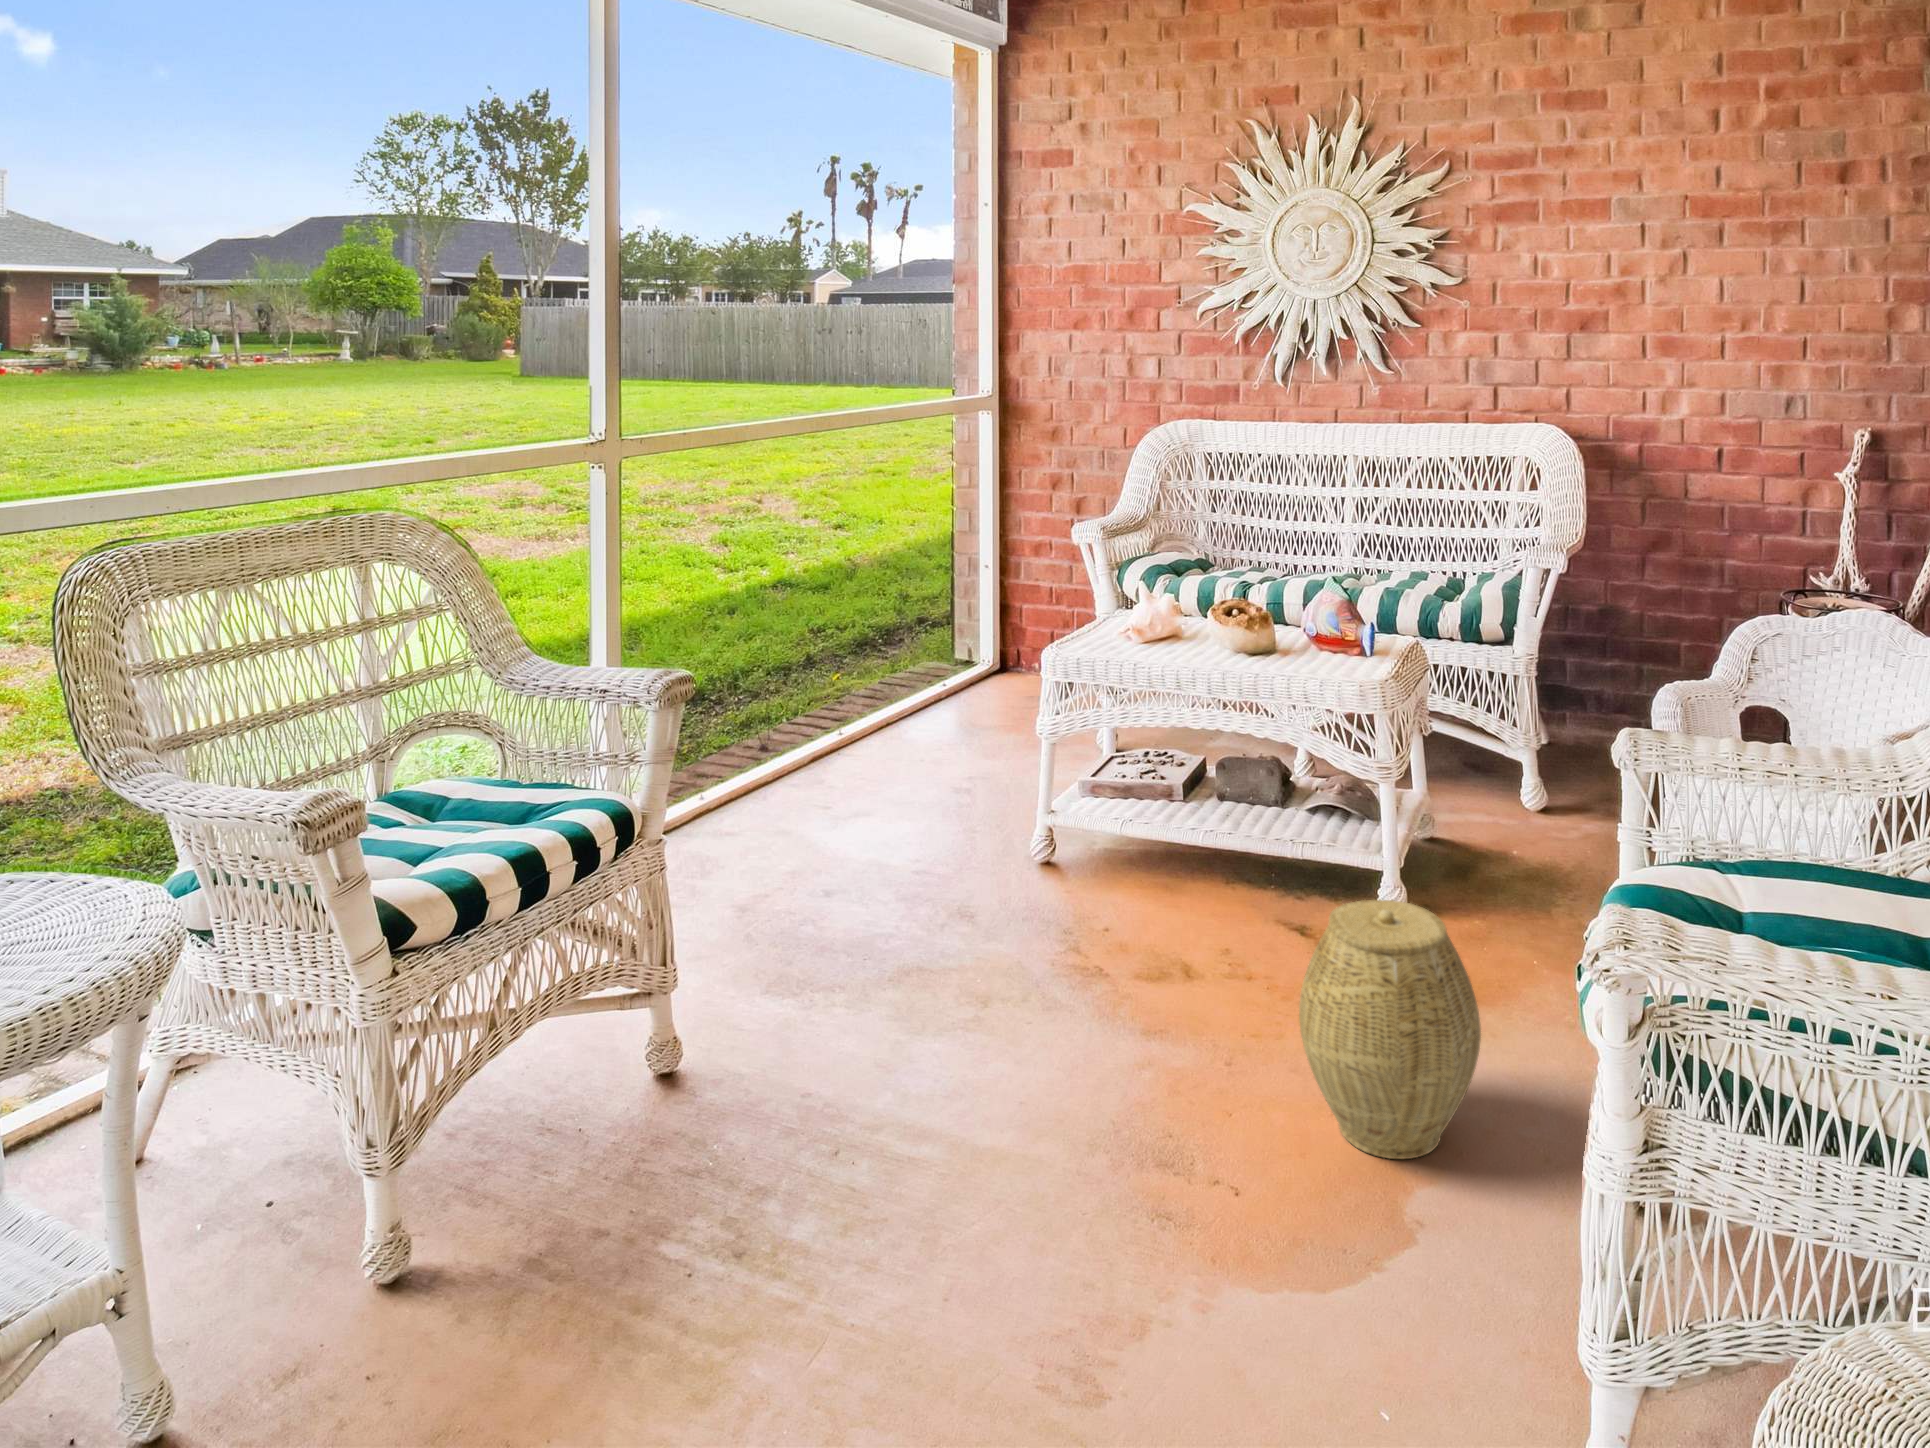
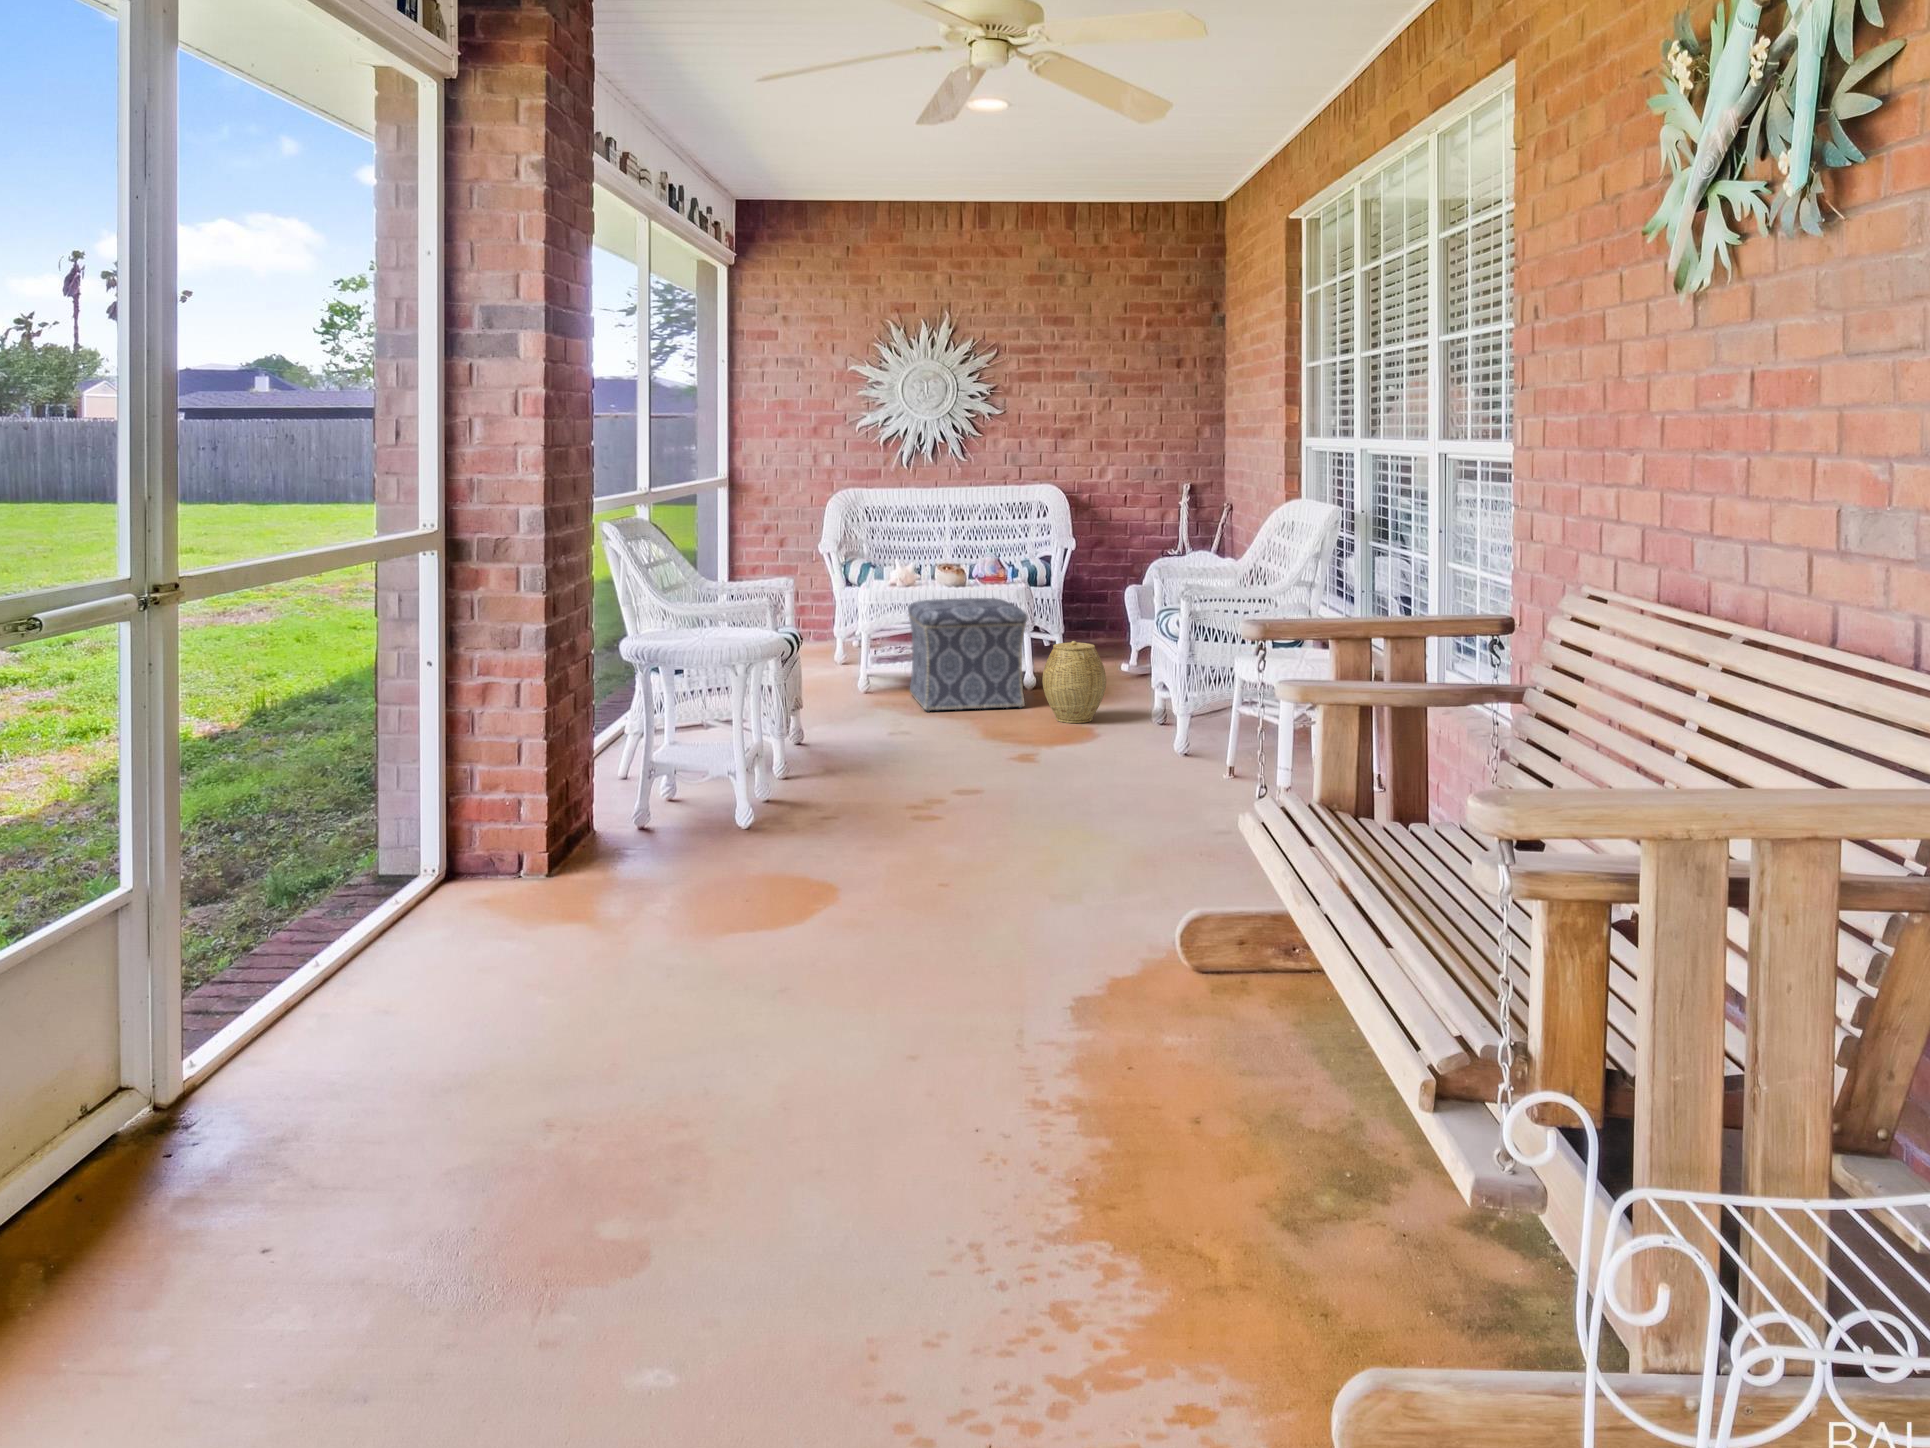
ottoman: none [1055,698,1328,1022] -> present [908,598,1028,712]

